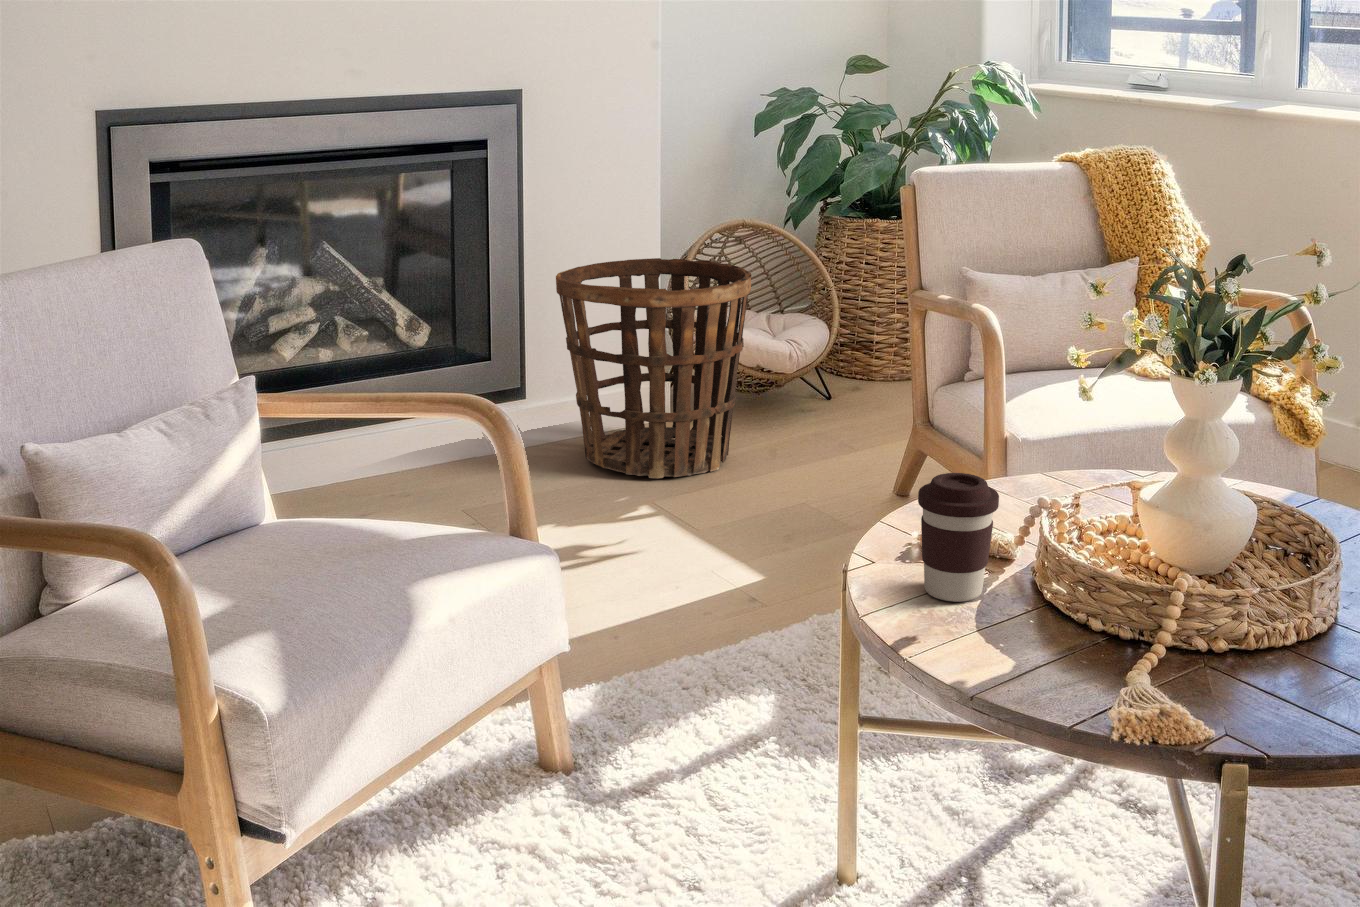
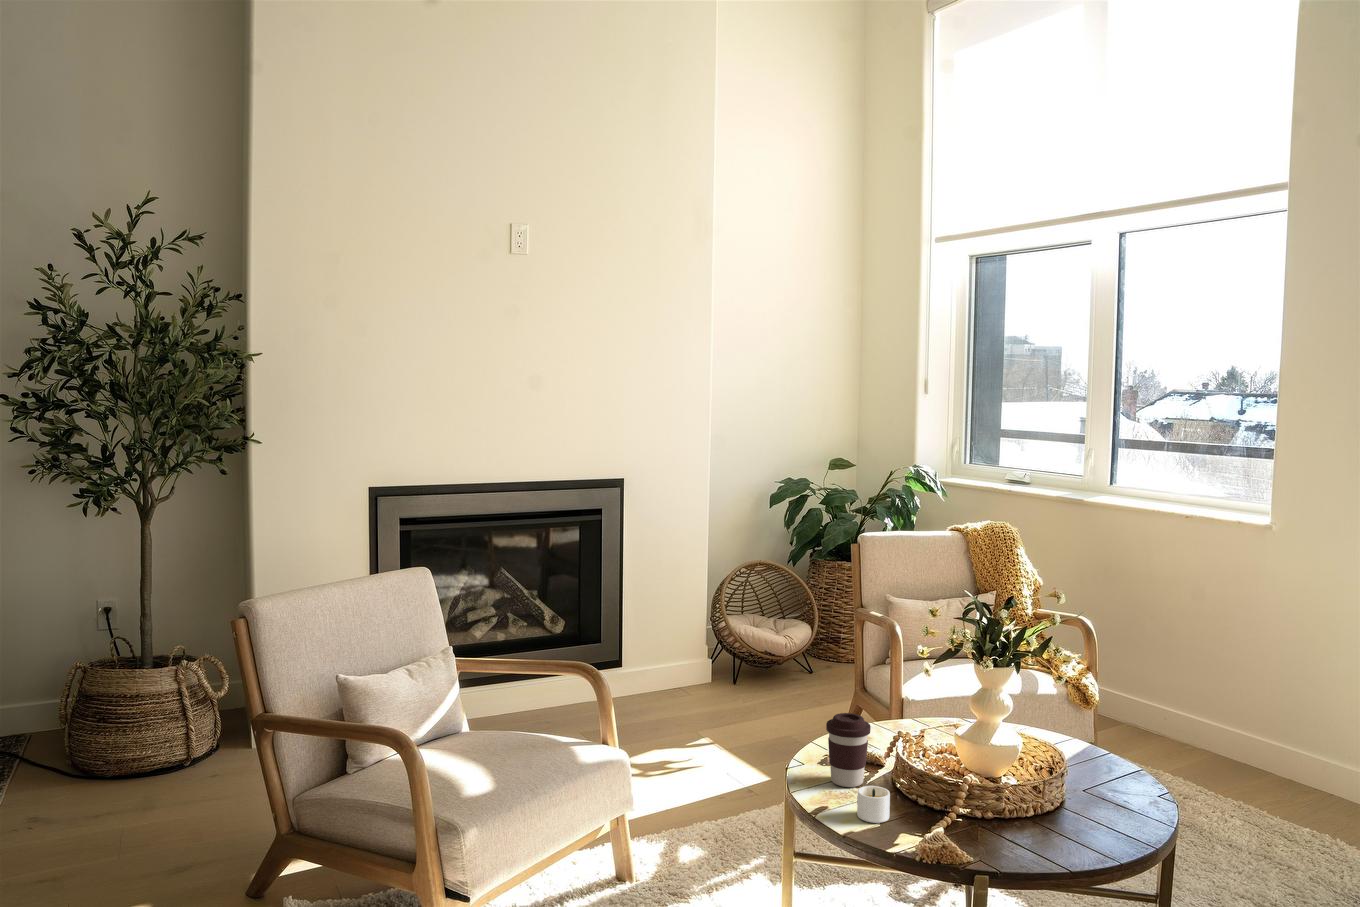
basket: present [556,258,751,478] -> none [641,582,761,722]
candle: none [985,603,1062,669] -> present [857,786,890,823]

